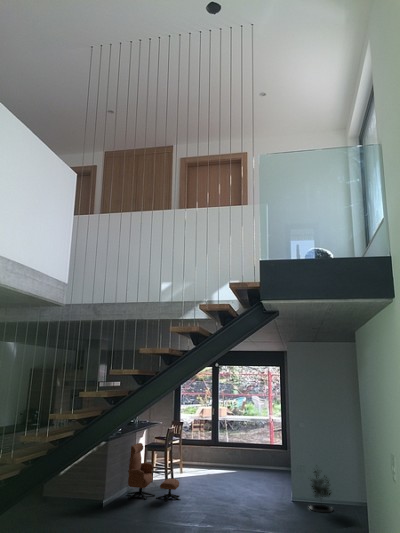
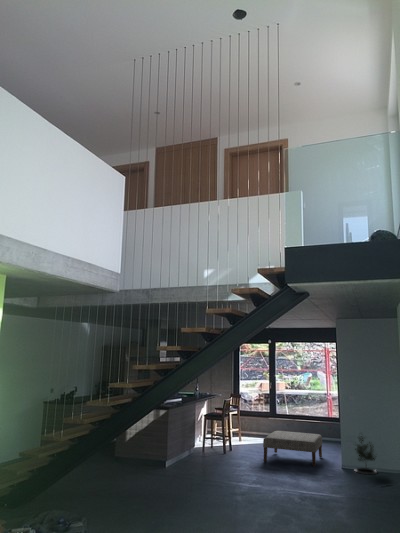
lounge chair: present [128,443,181,501] -> none [189,412,236,463]
ottoman: none [211,463,272,505] -> present [263,431,322,466]

